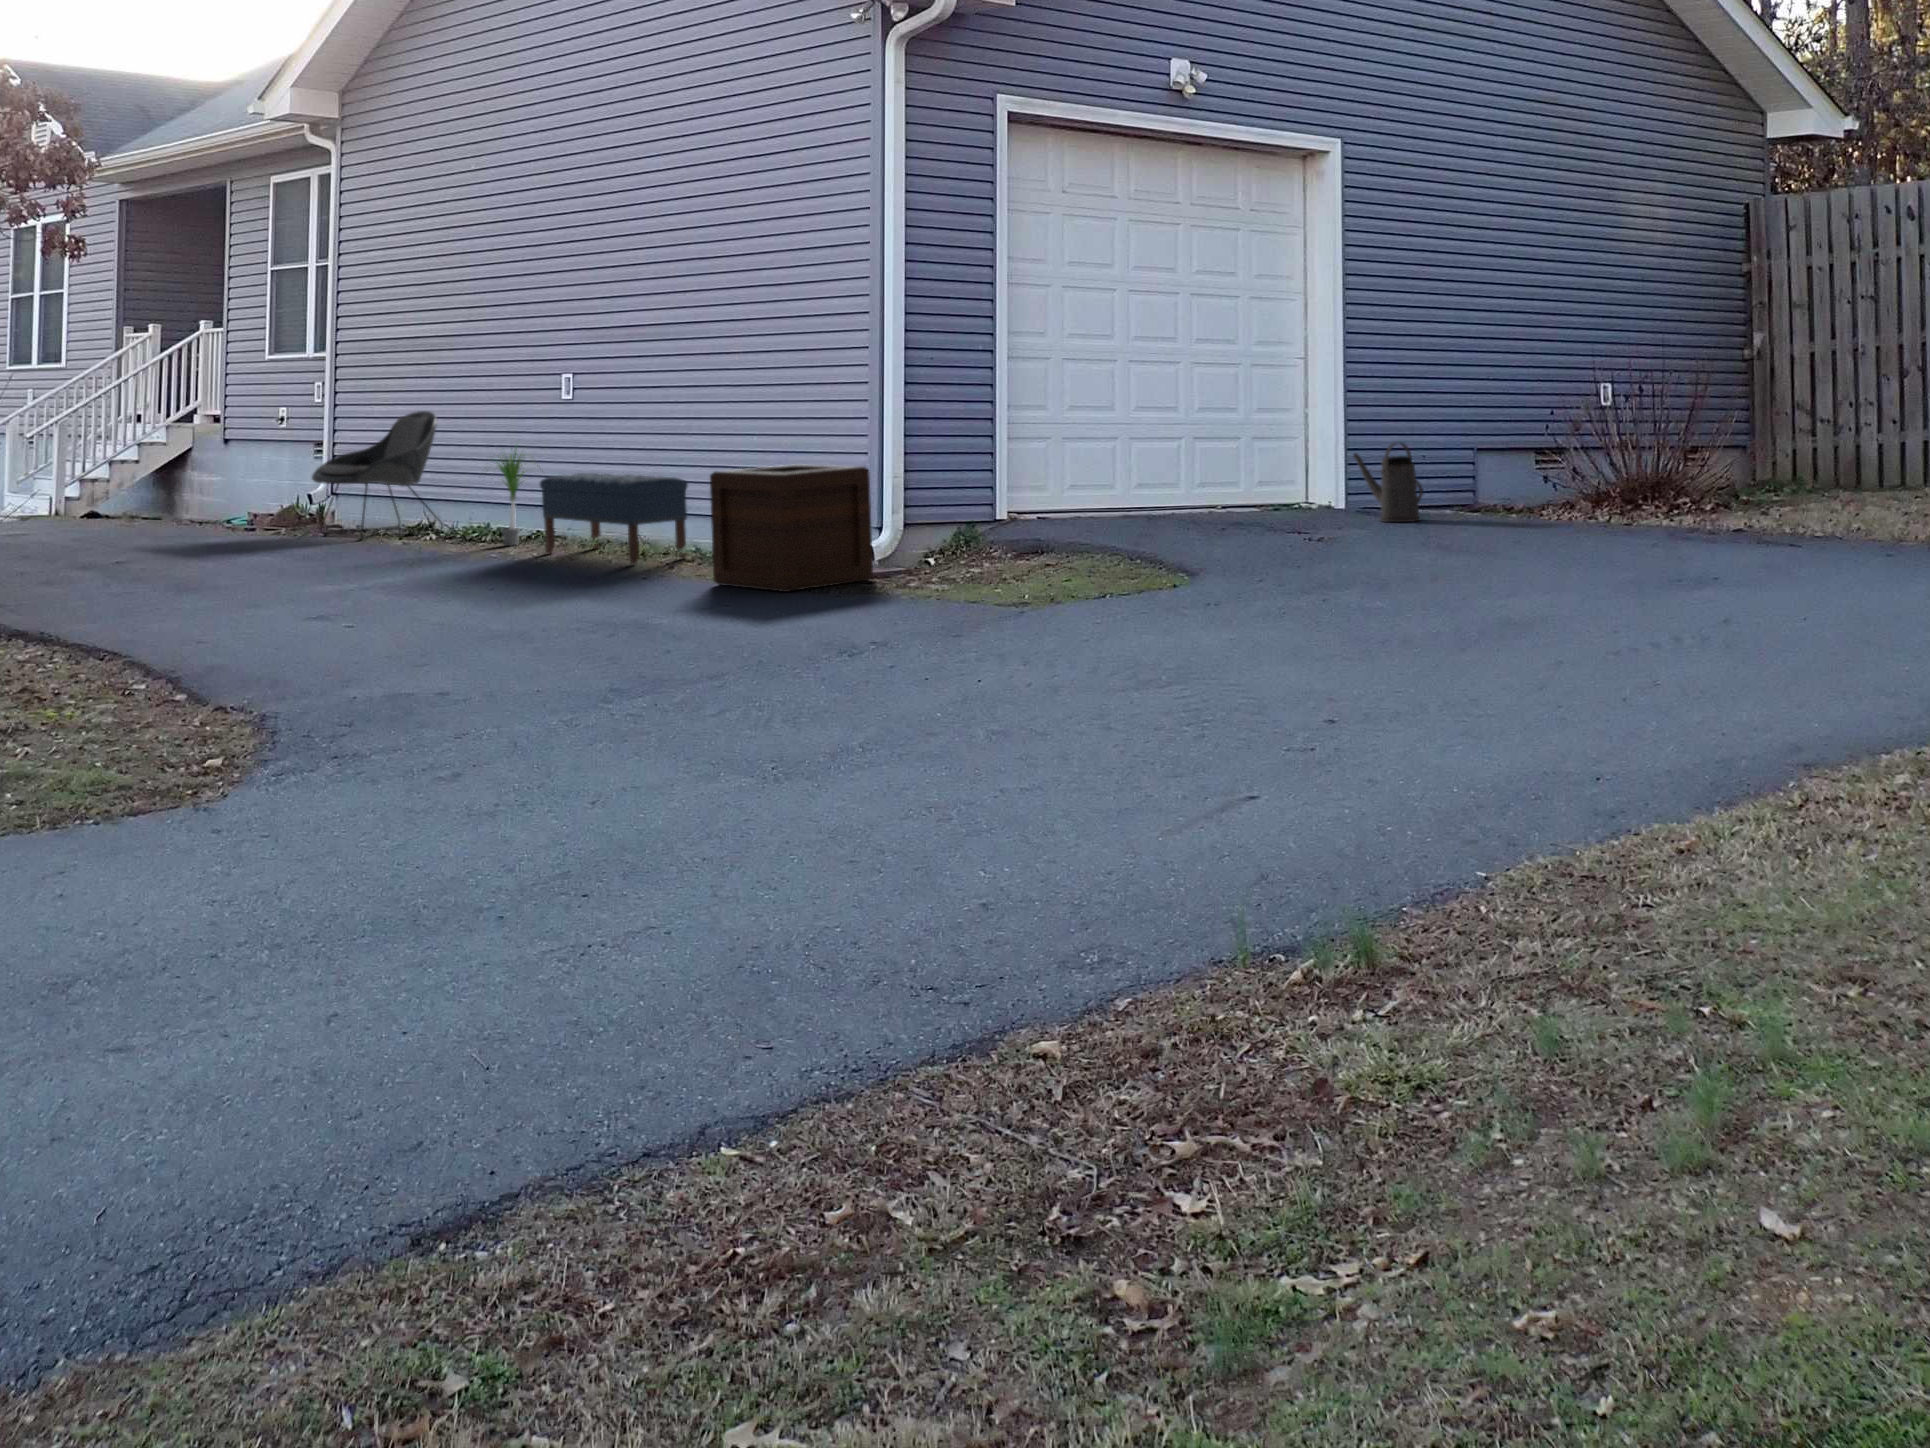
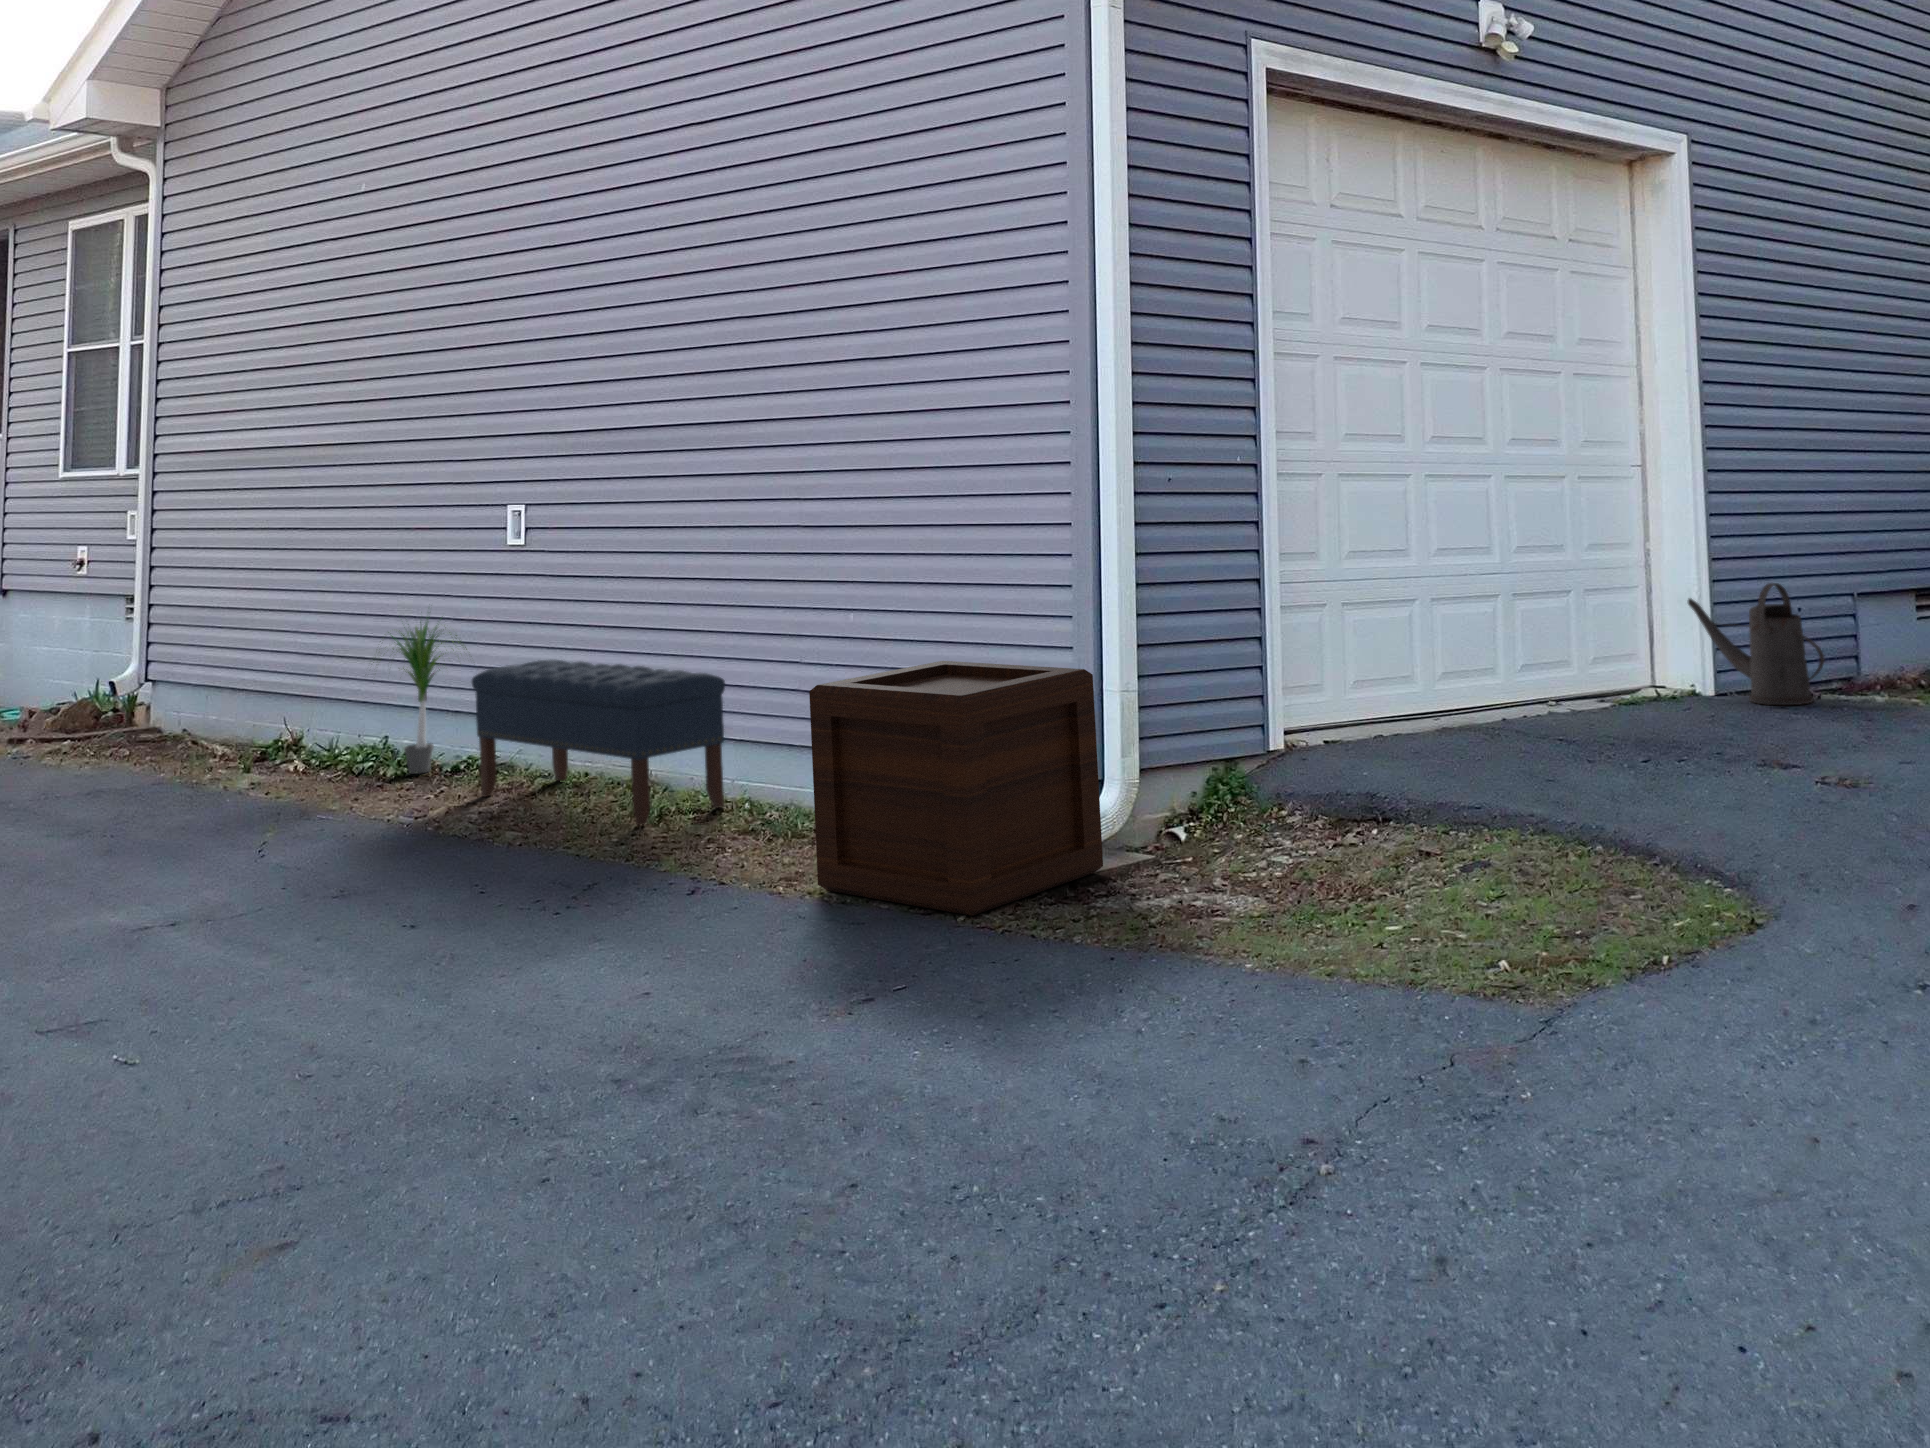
lounge chair: present [312,411,443,540] -> none [103,556,308,761]

